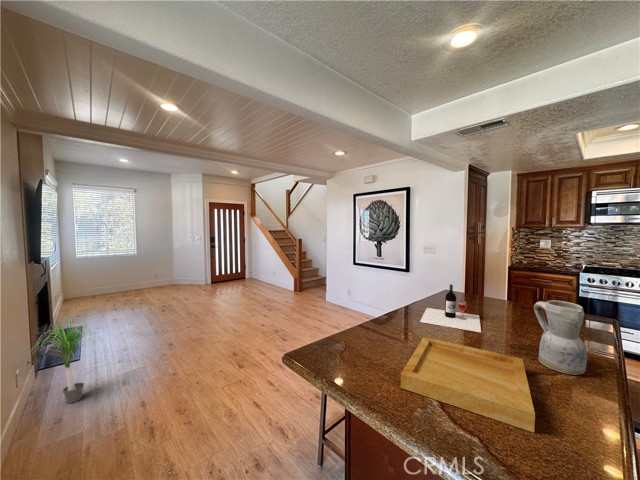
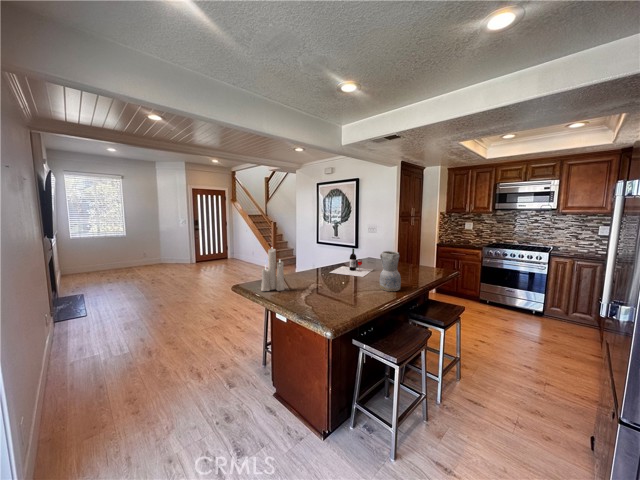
candle: none [342,284,381,372] -> present [261,249,284,291]
potted plant: present [36,321,89,403] -> none [46,277,107,342]
tray: present [401,337,535,432] -> none [288,276,365,307]

